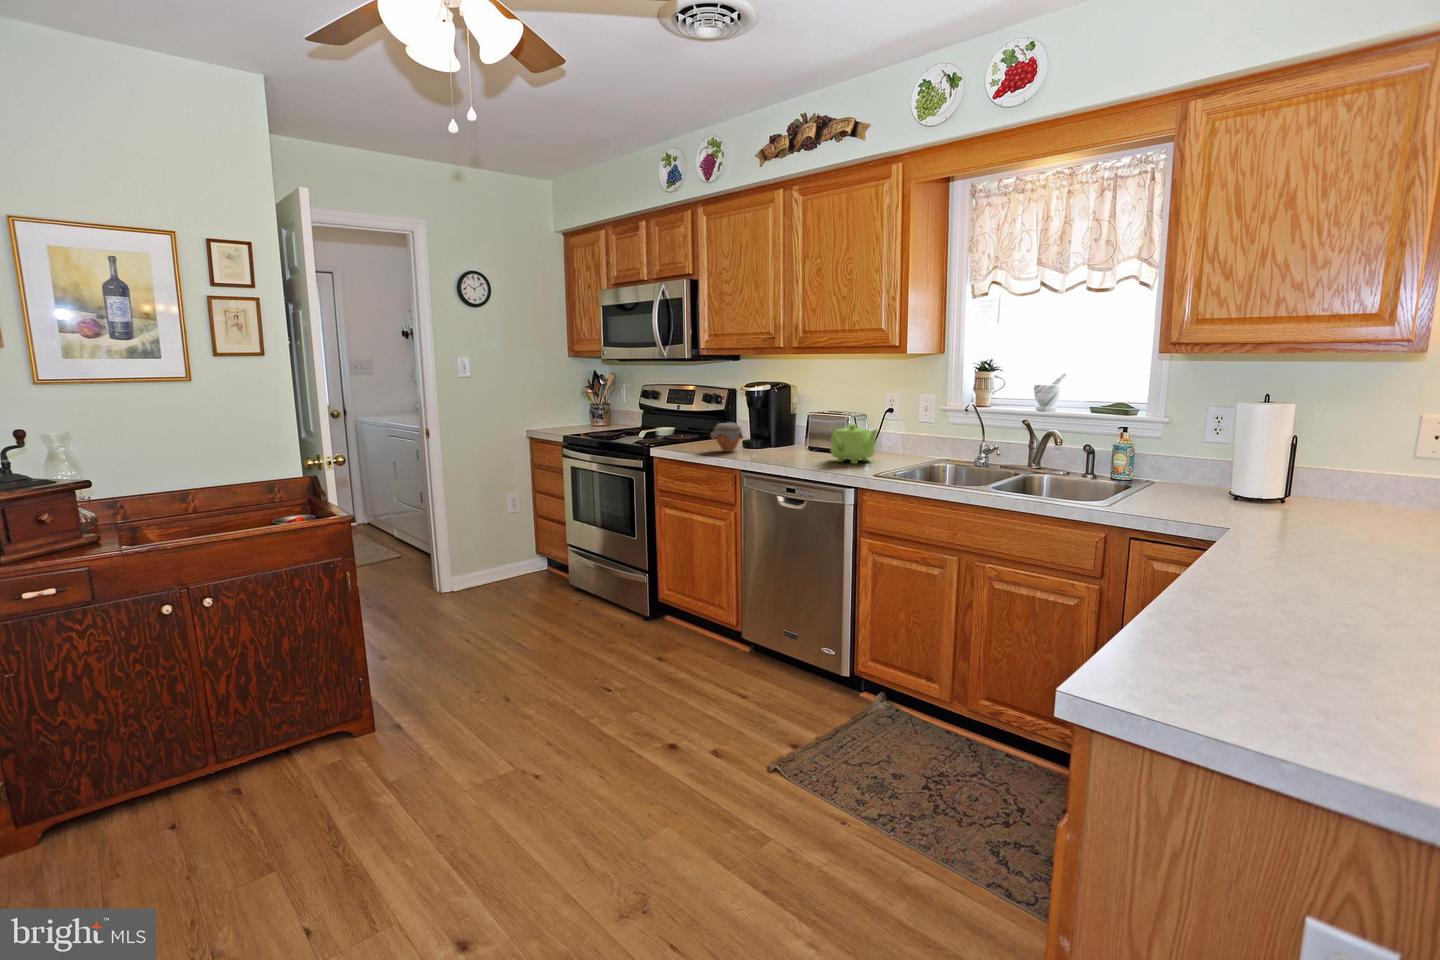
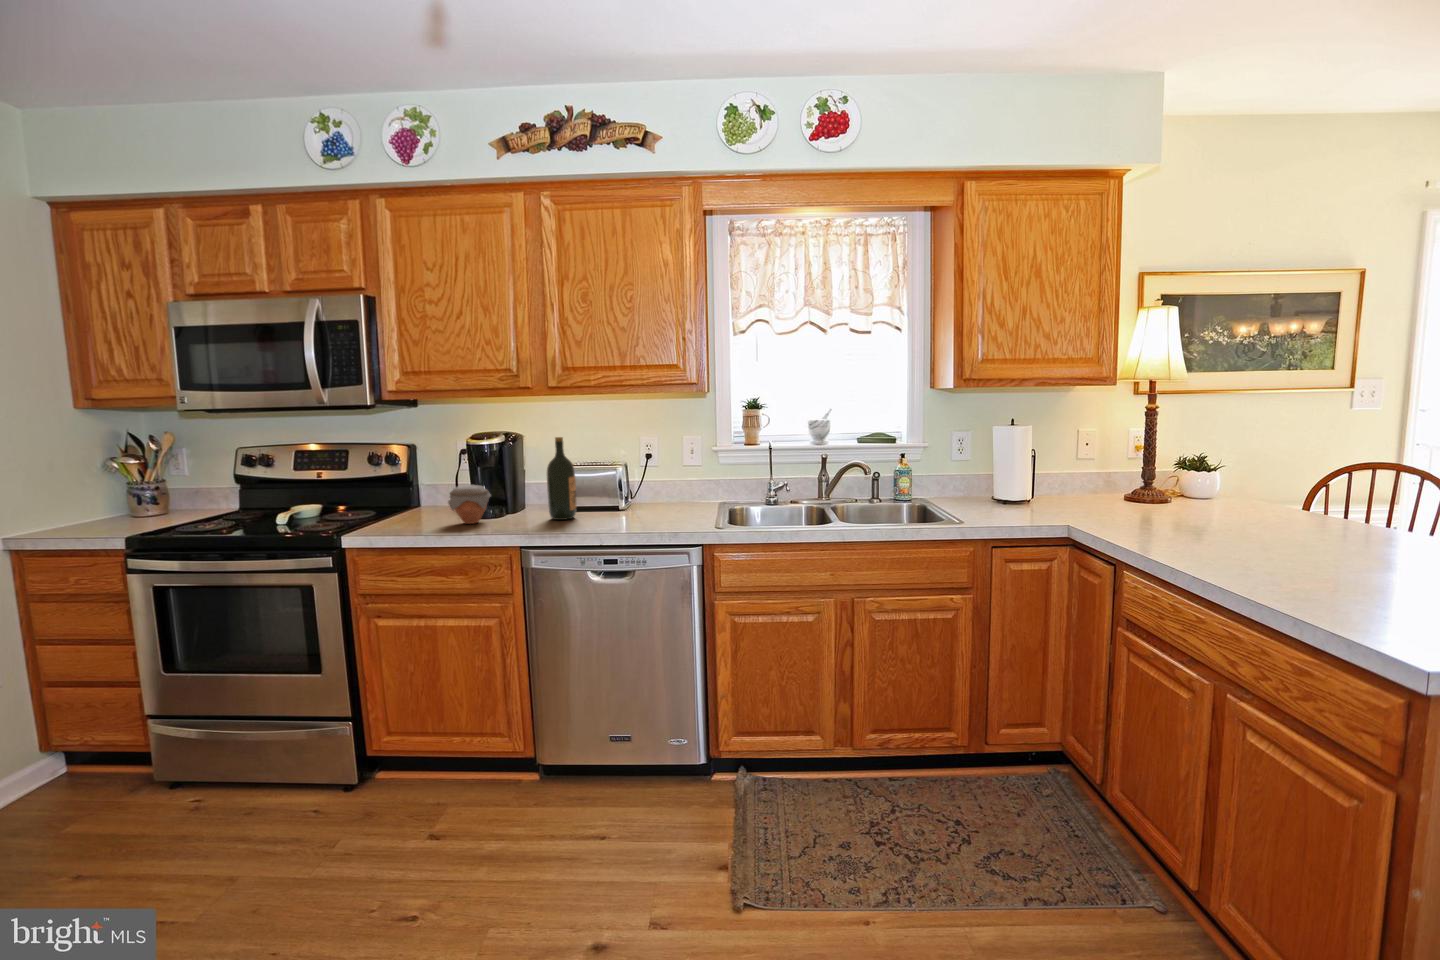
wine bottle: none [776,390,798,457] -> present [547,437,577,520]
teapot: present [831,424,878,464] -> none [625,472,691,517]

